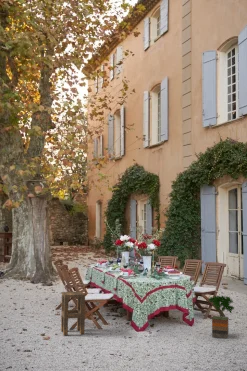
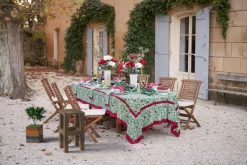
potted tree: present [209,296,234,338] -> present [25,107,46,143]

